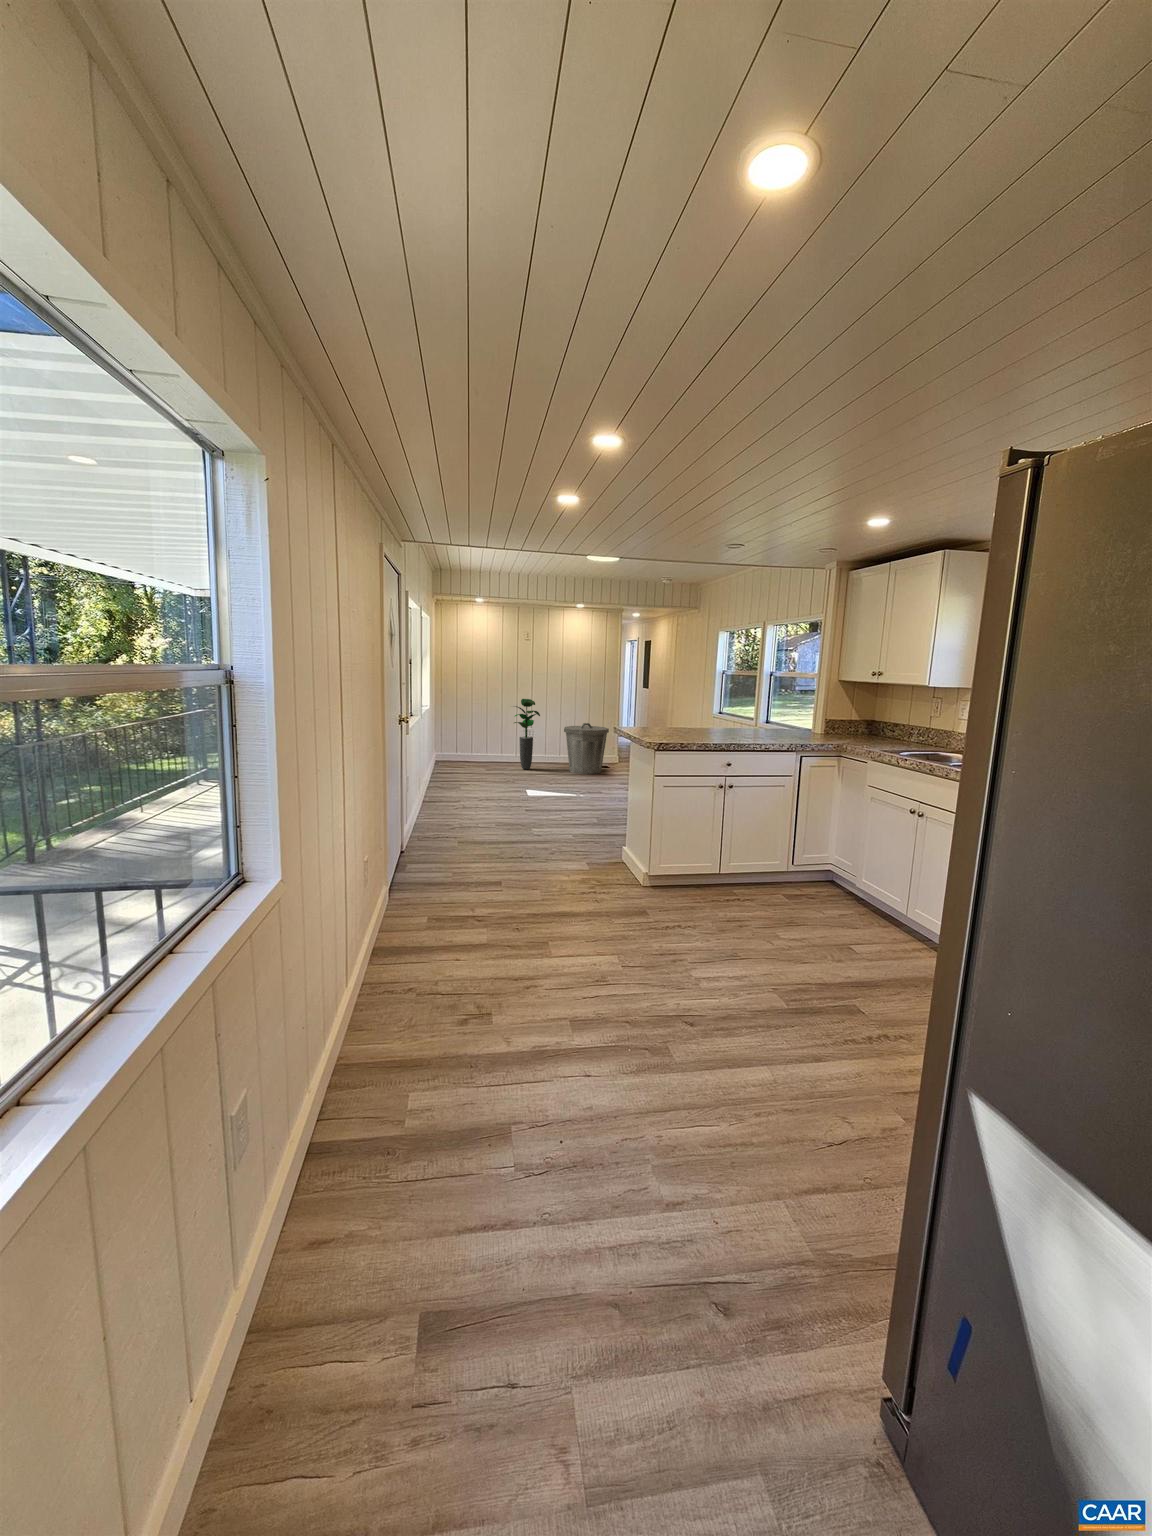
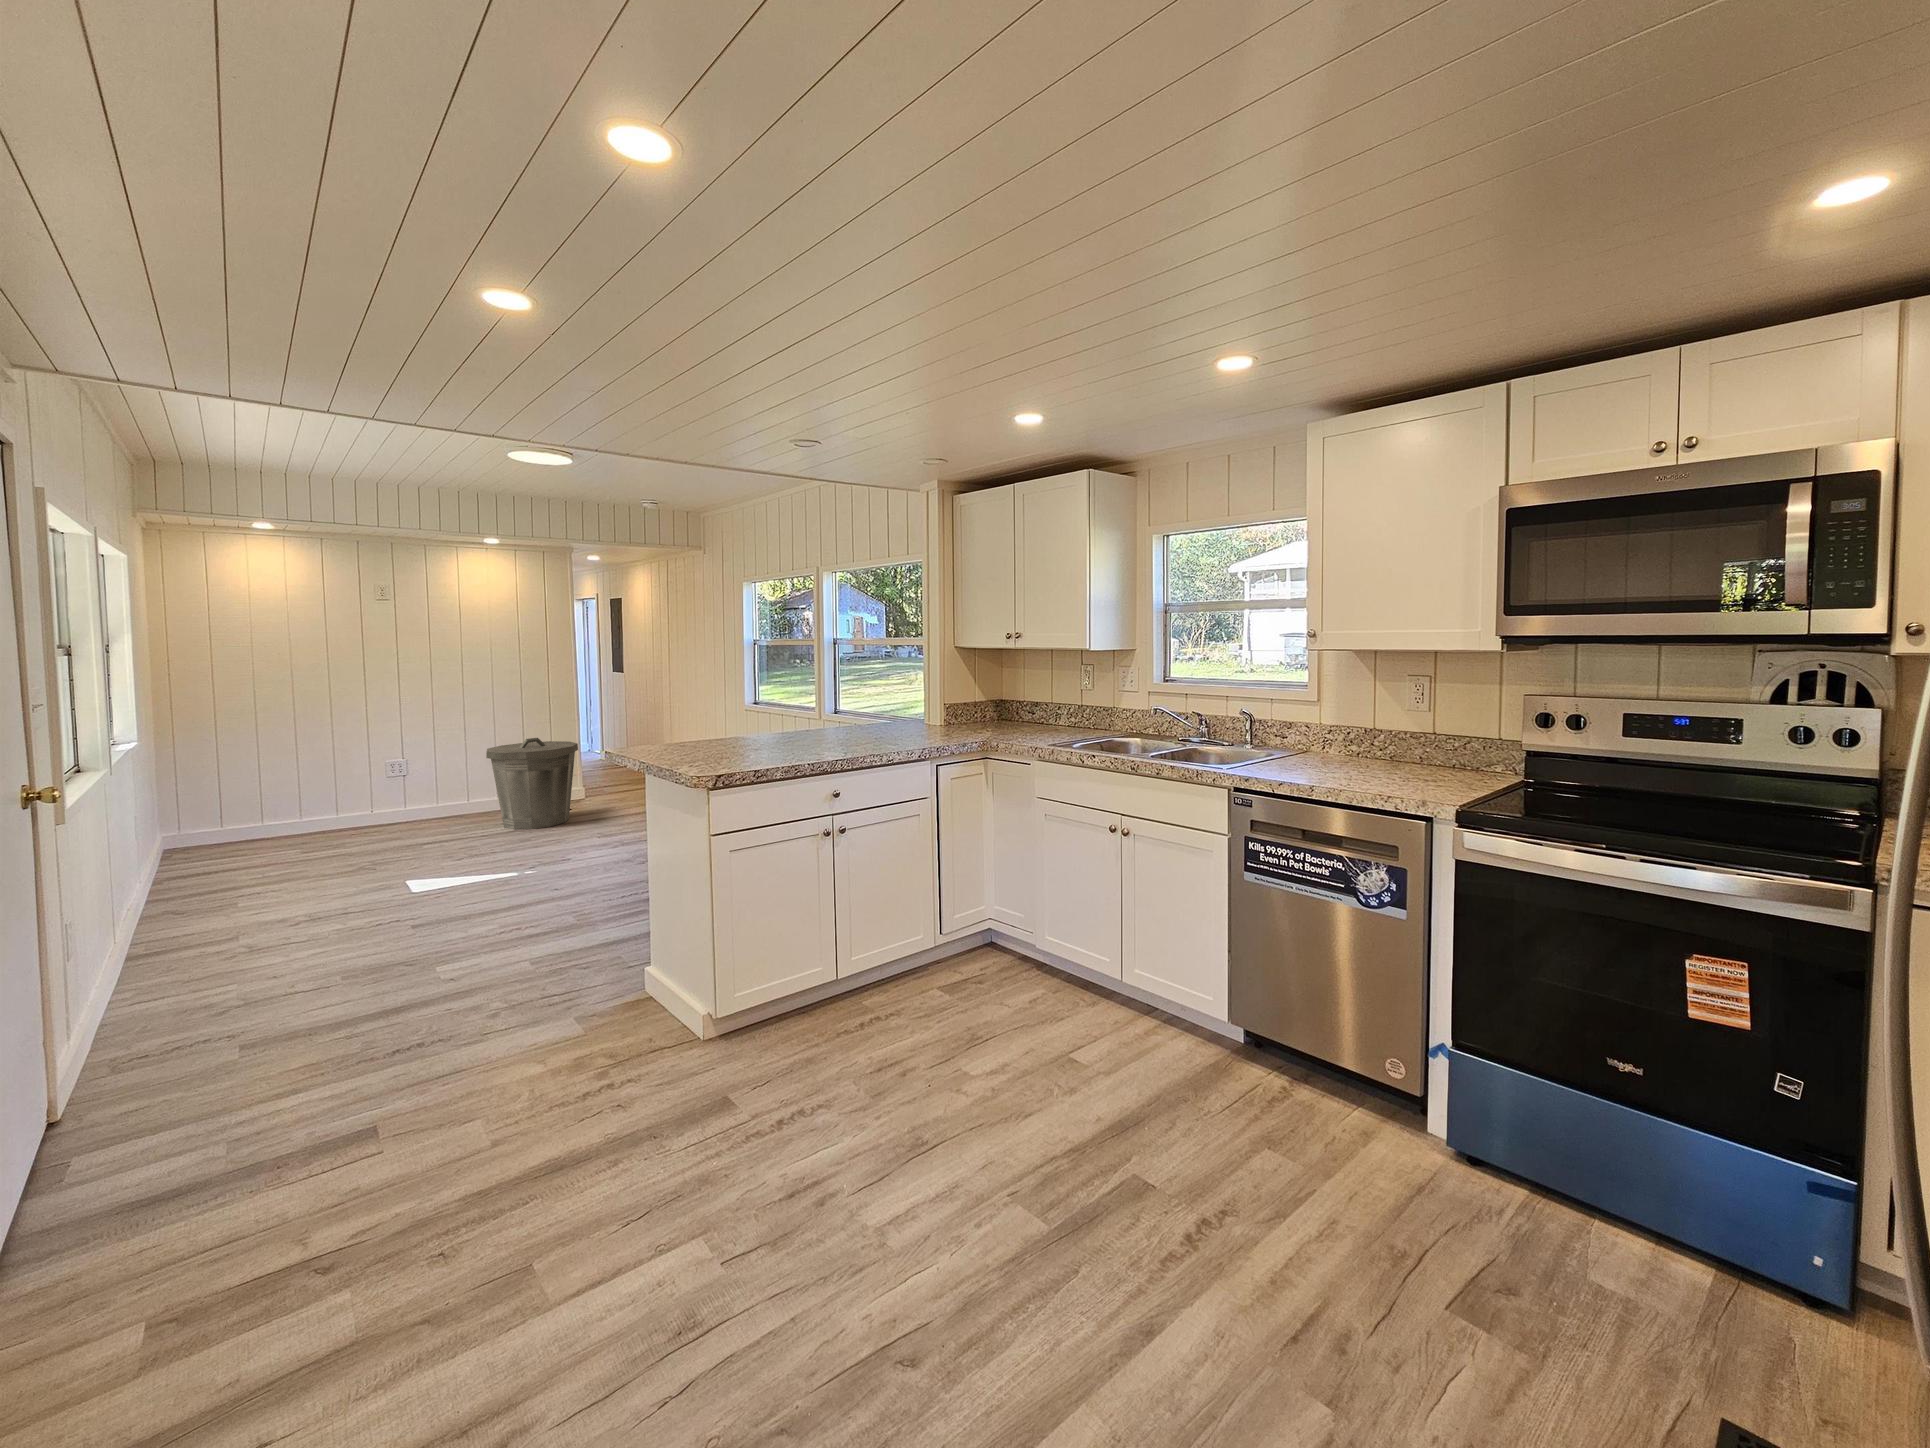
potted plant: present [514,699,540,769] -> none [358,705,431,838]

